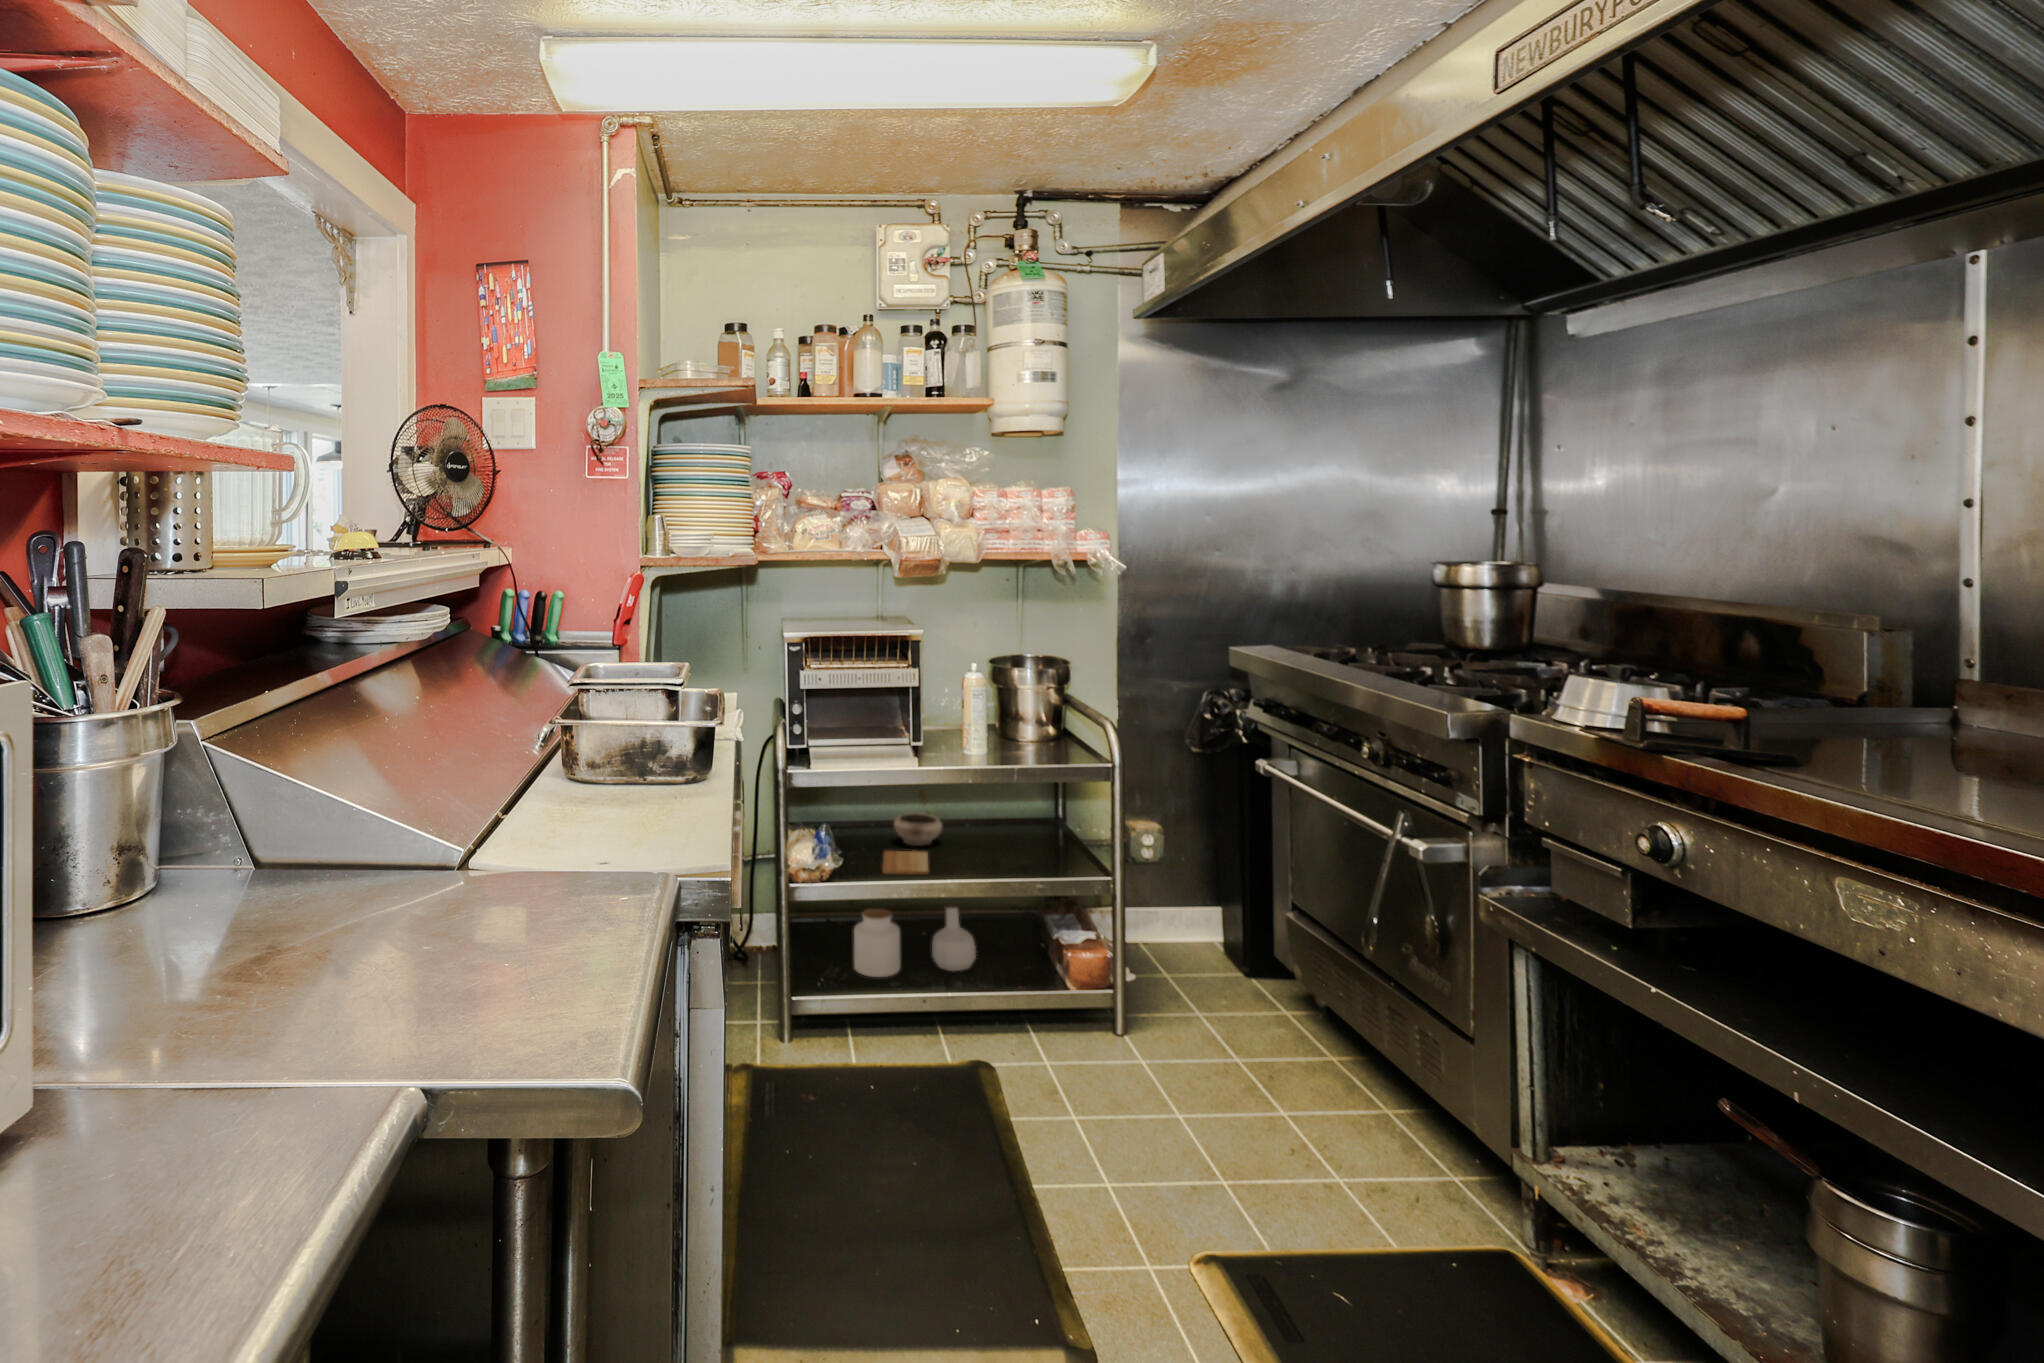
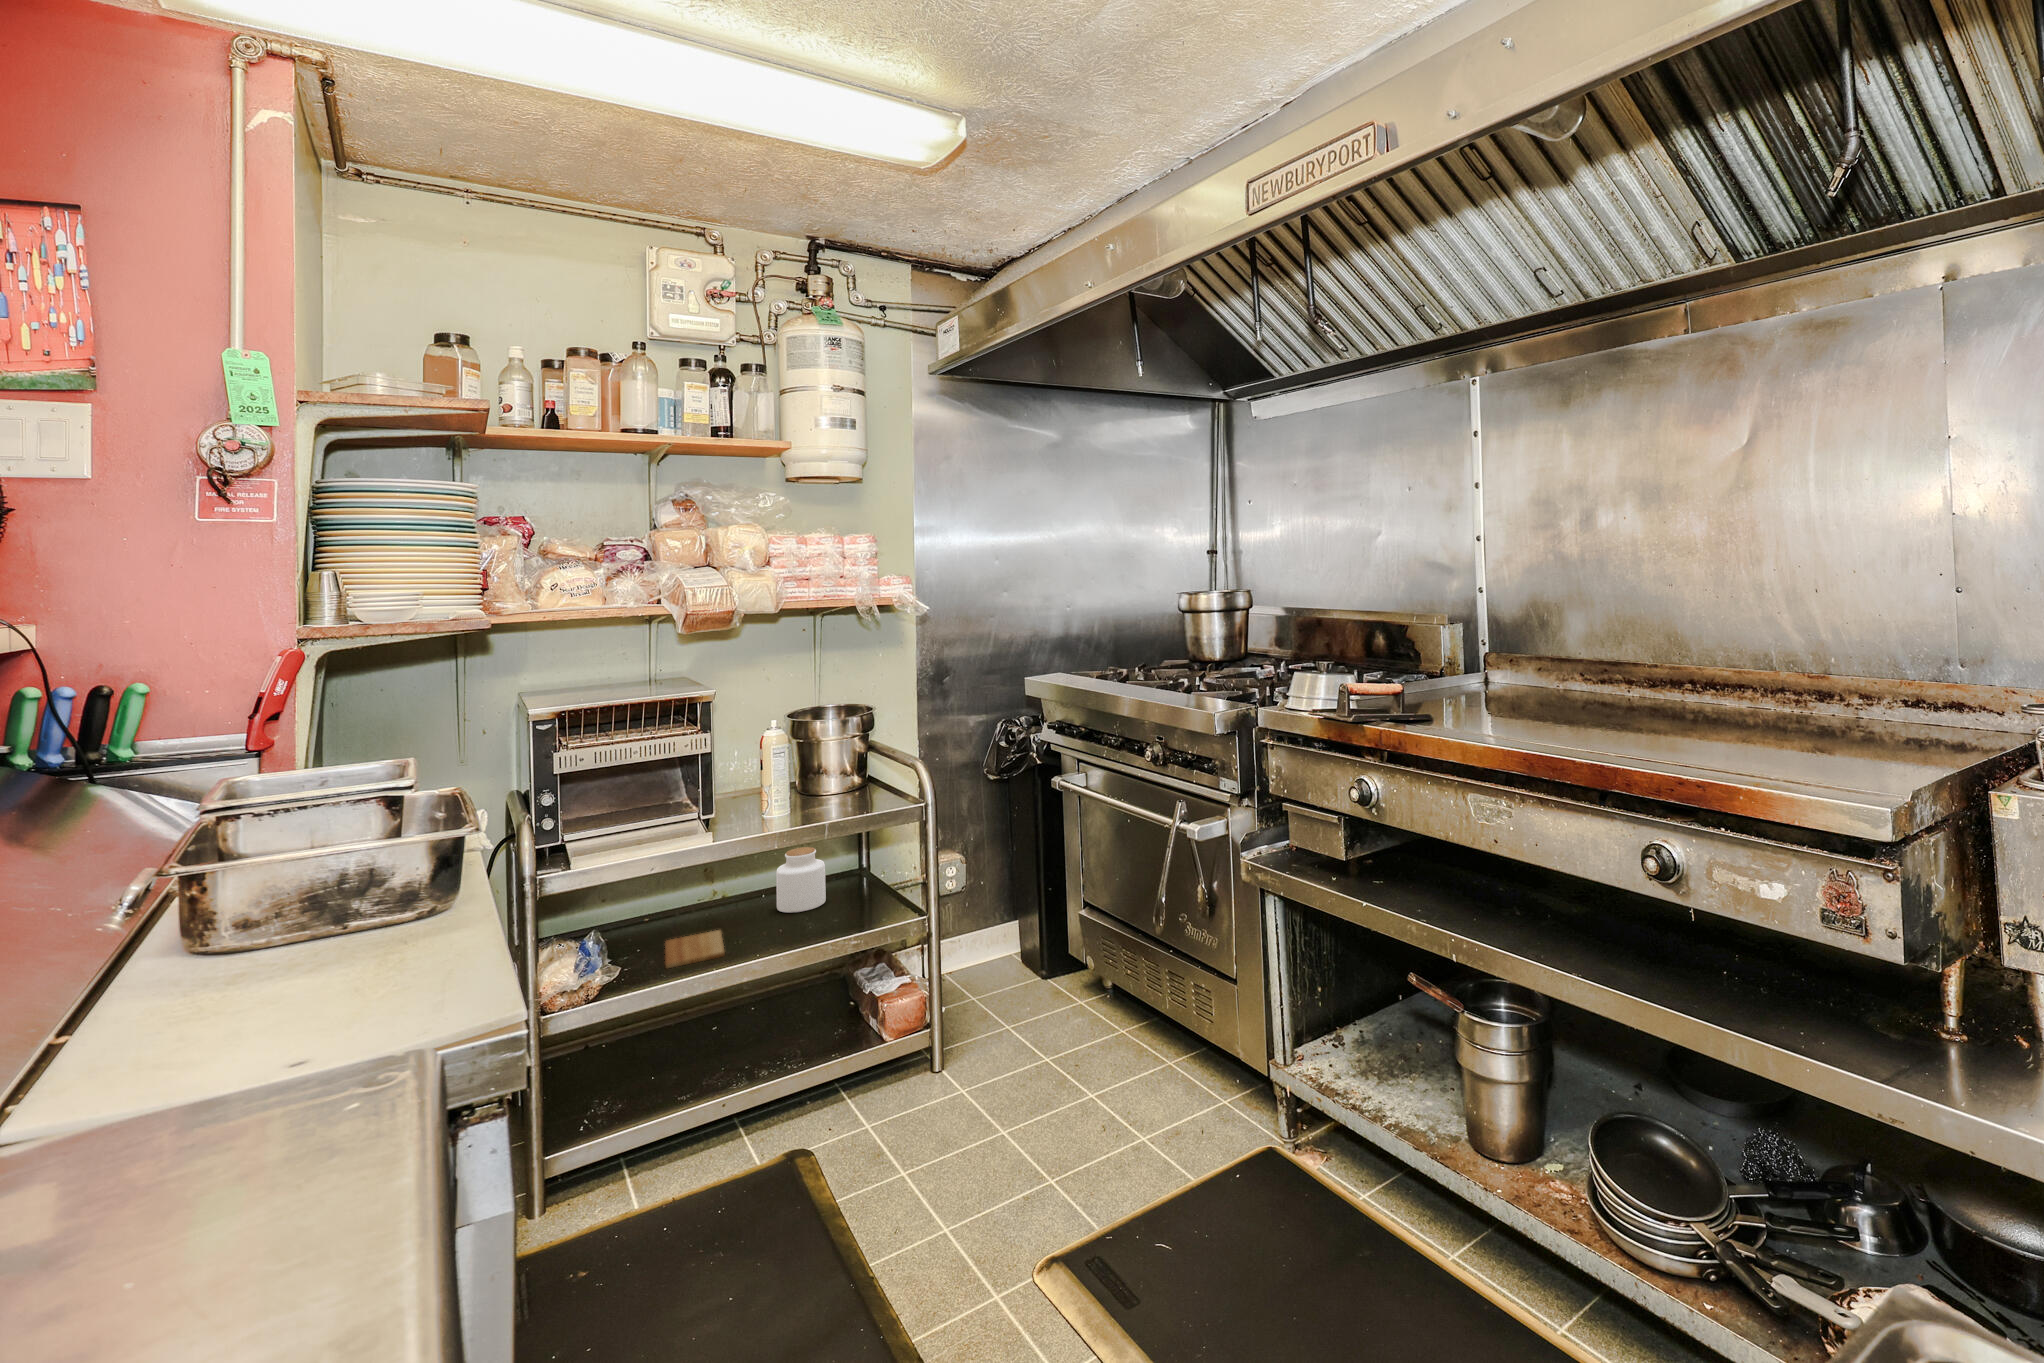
ceramic bowl: present [894,813,942,846] -> none [676,887,736,926]
bottle: present [932,908,976,971] -> none [729,962,781,1055]
jar: present [854,909,900,977] -> present [776,847,826,913]

